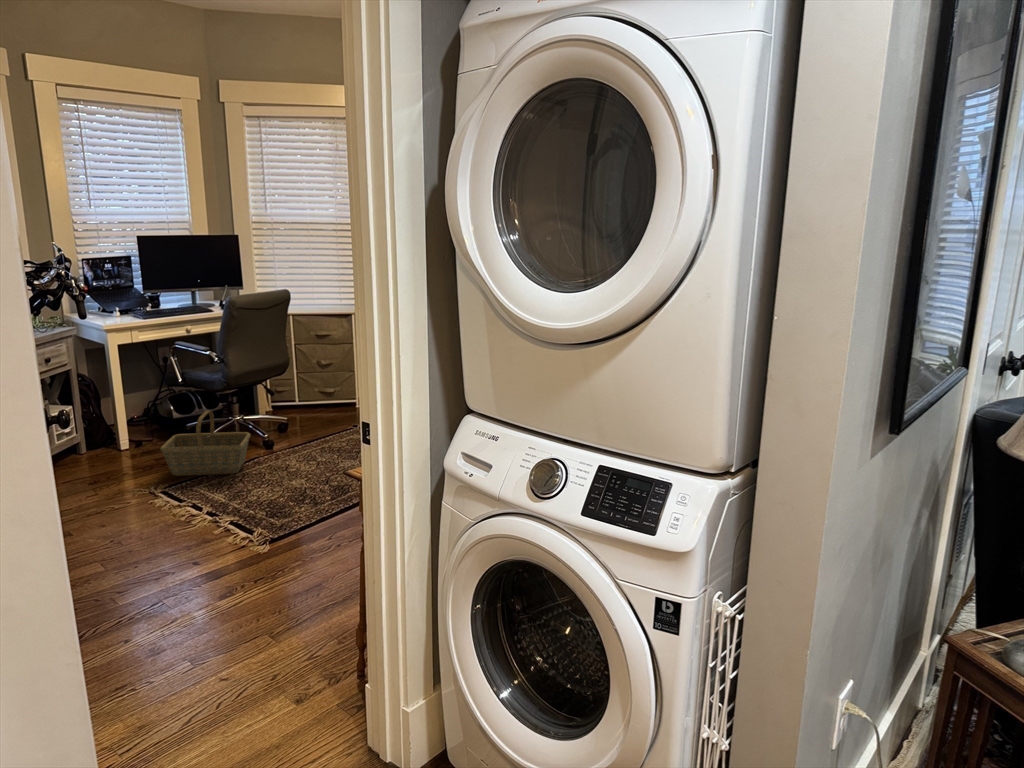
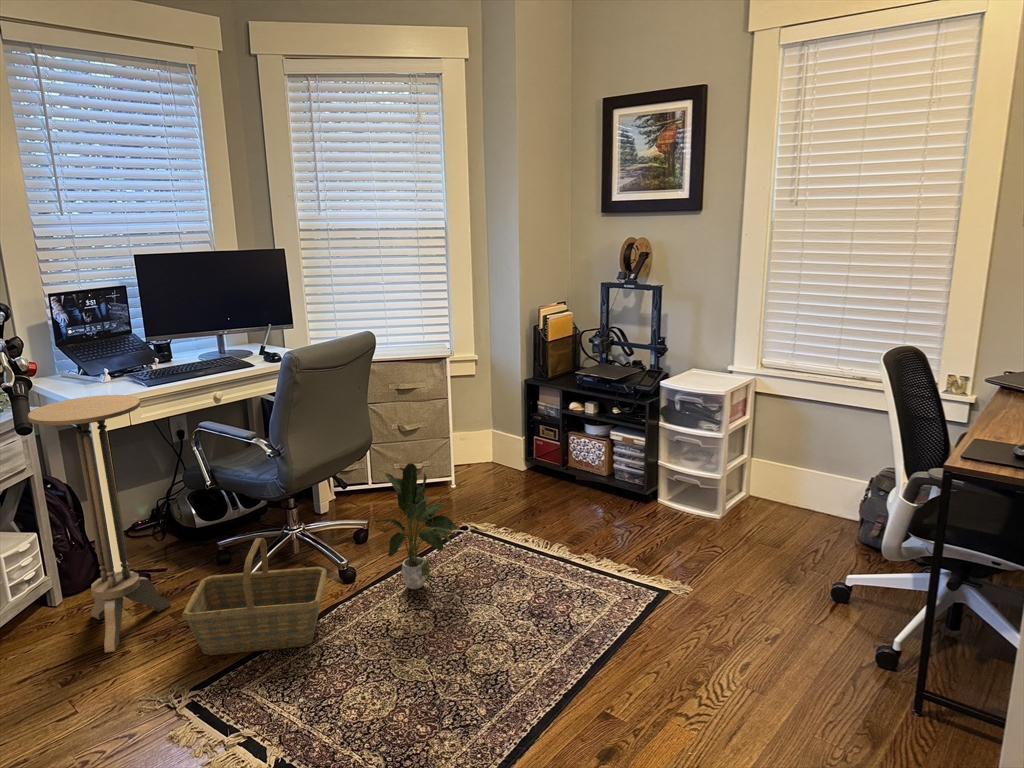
side table: none [74,321,154,473] -> present [28,395,171,653]
potted plant: none [278,372,339,453] -> present [372,463,459,589]

